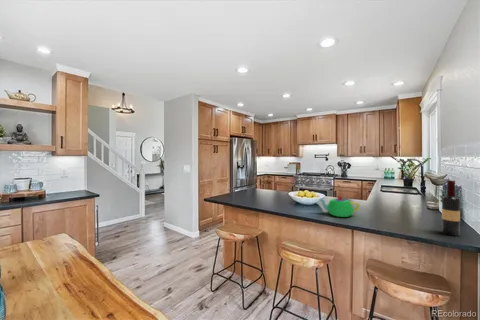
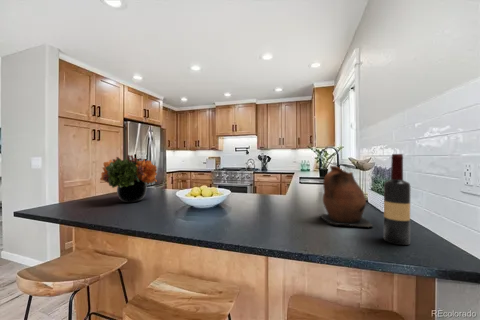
flower arrangement: none [242,169,275,199] -> present [101,155,157,202]
ceramic pitcher: none [397,184,438,226] -> present [321,166,372,227]
teapot: present [320,197,360,217] -> none [207,191,268,225]

